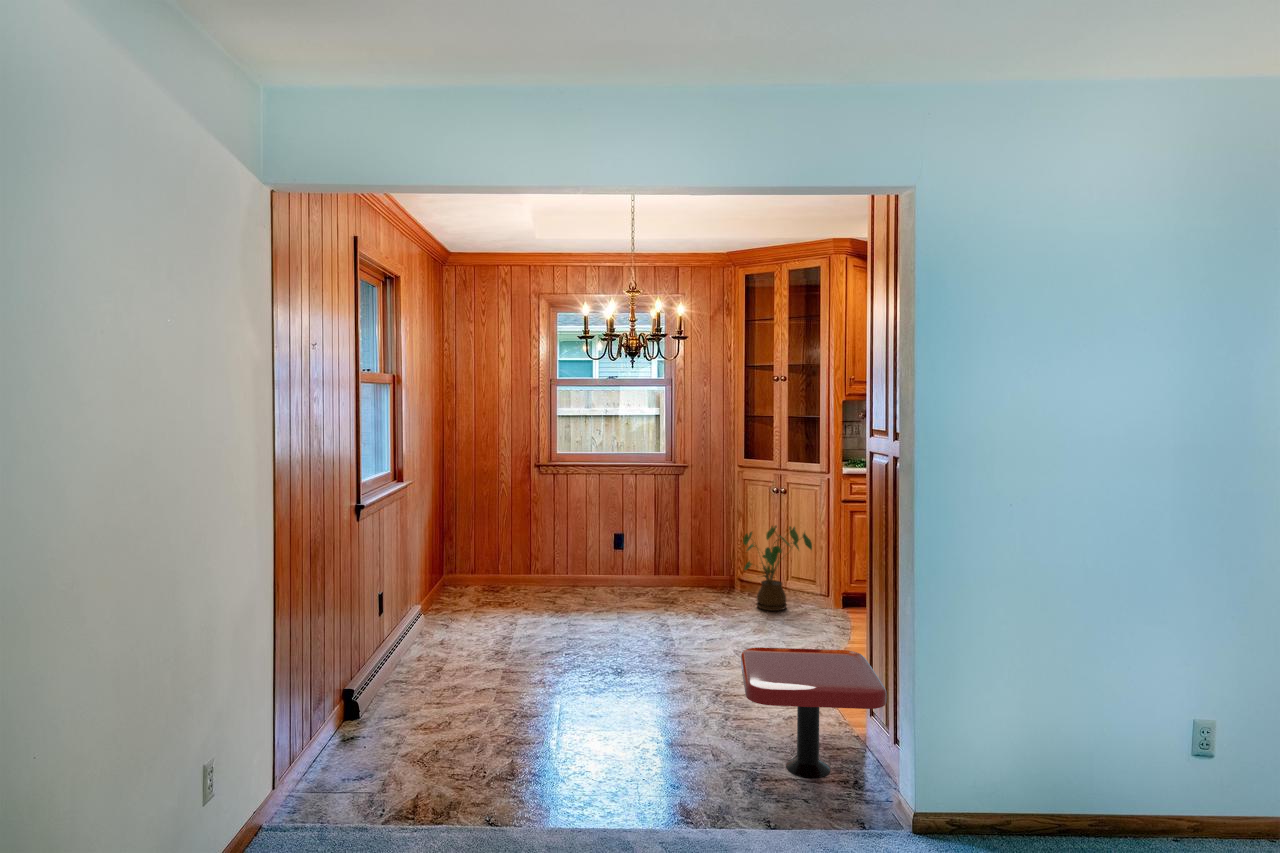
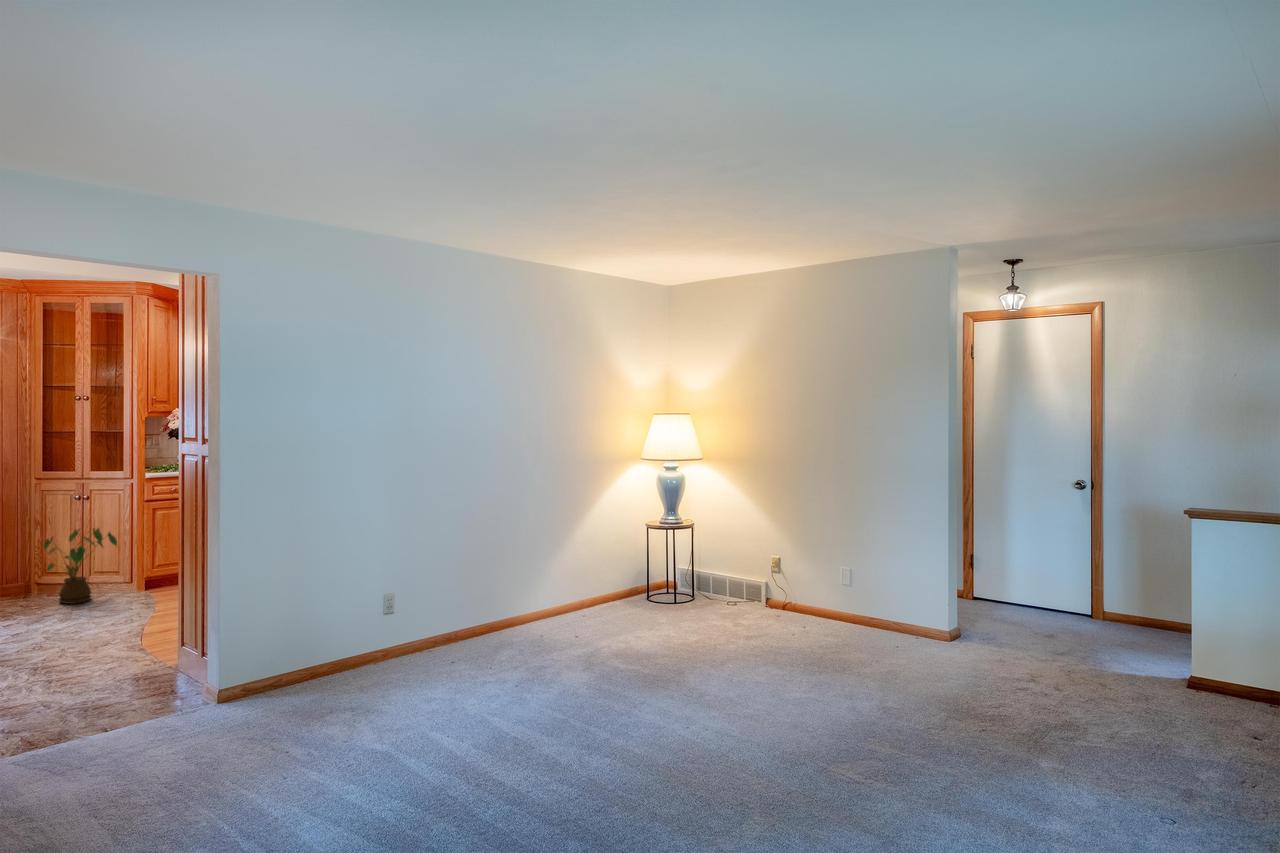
pedestal table: present [741,647,886,778] -> none [68,609,186,697]

